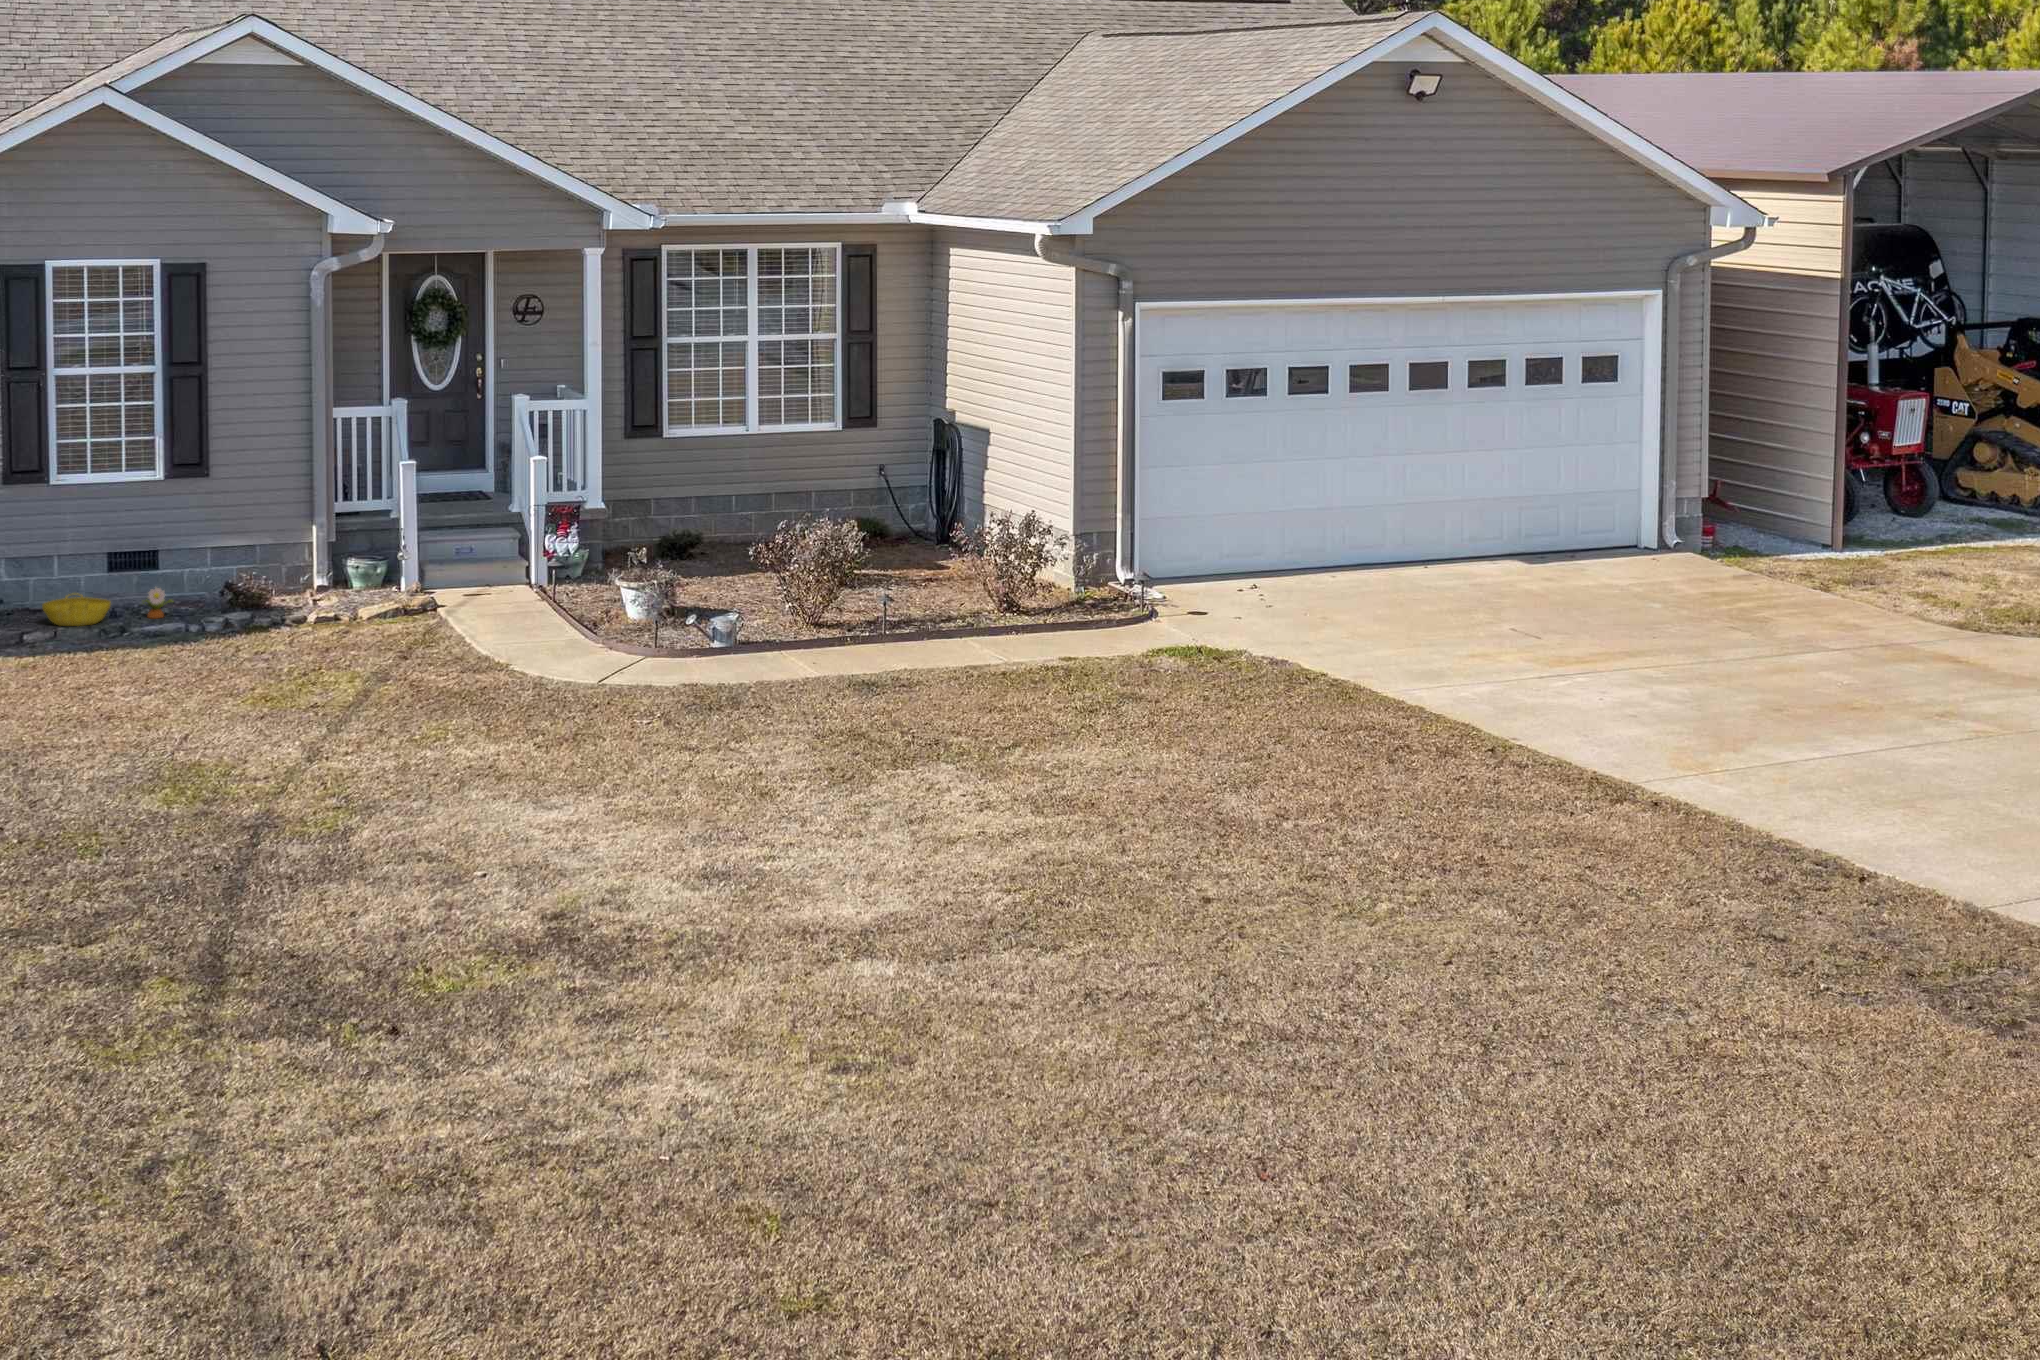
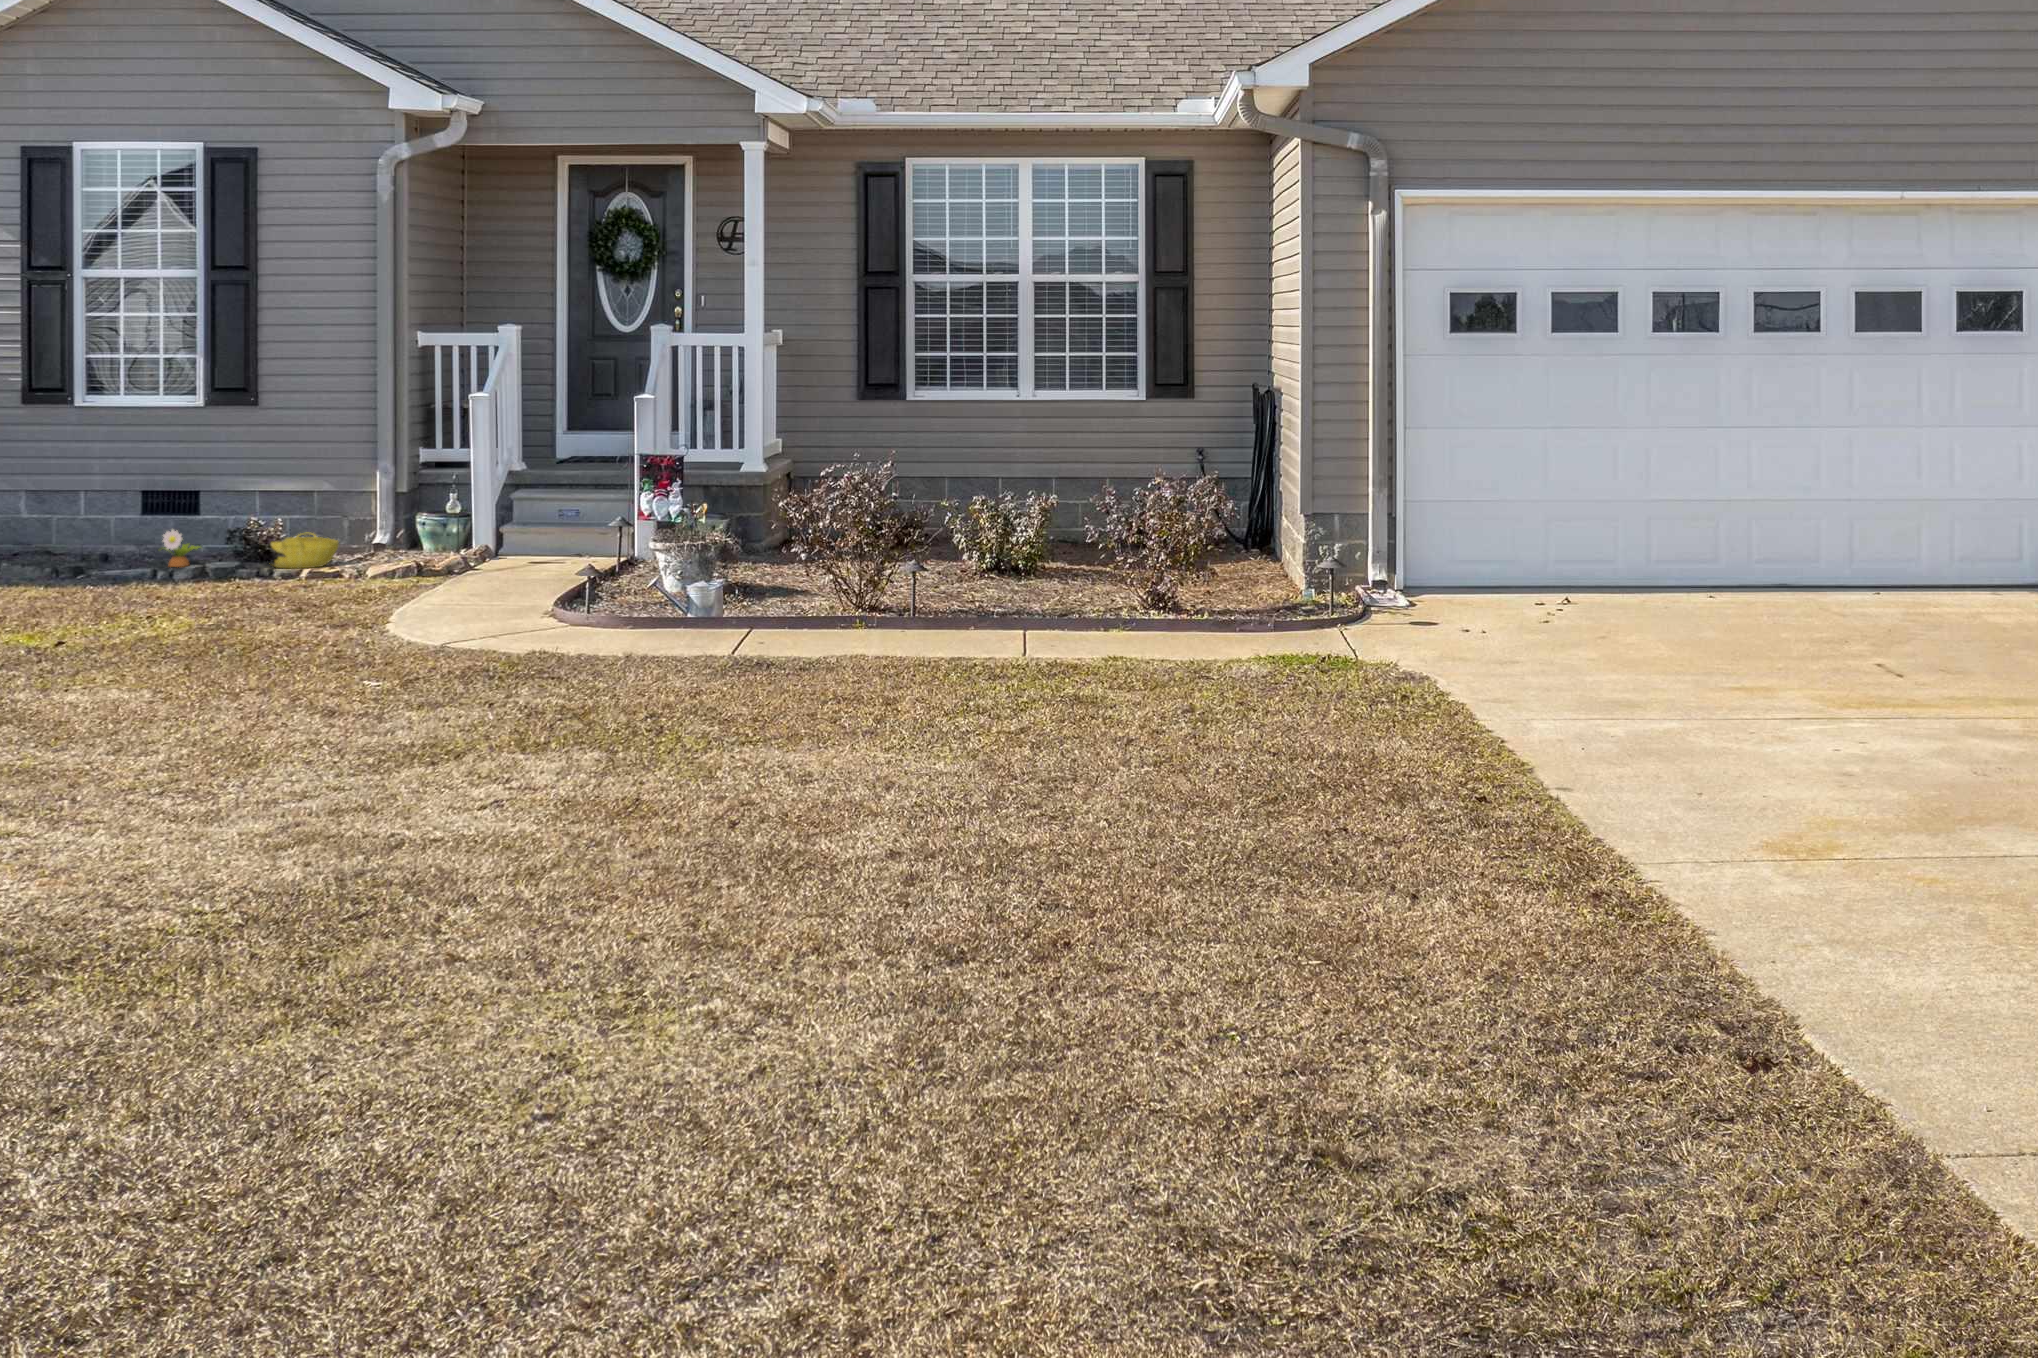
basket: present [42,595,111,626] -> present [271,533,339,568]

